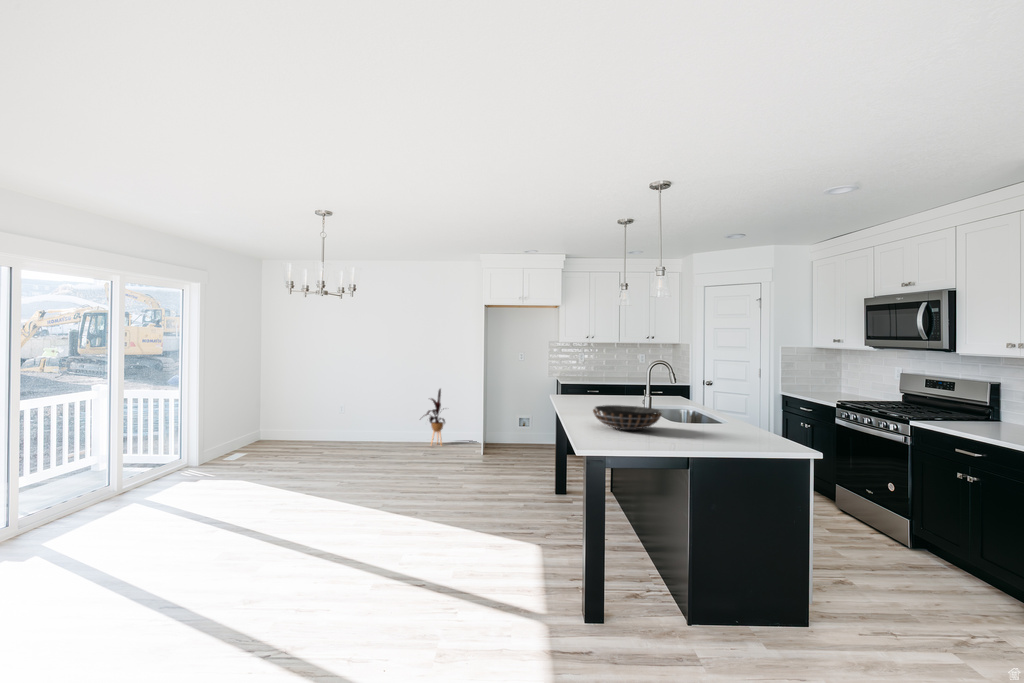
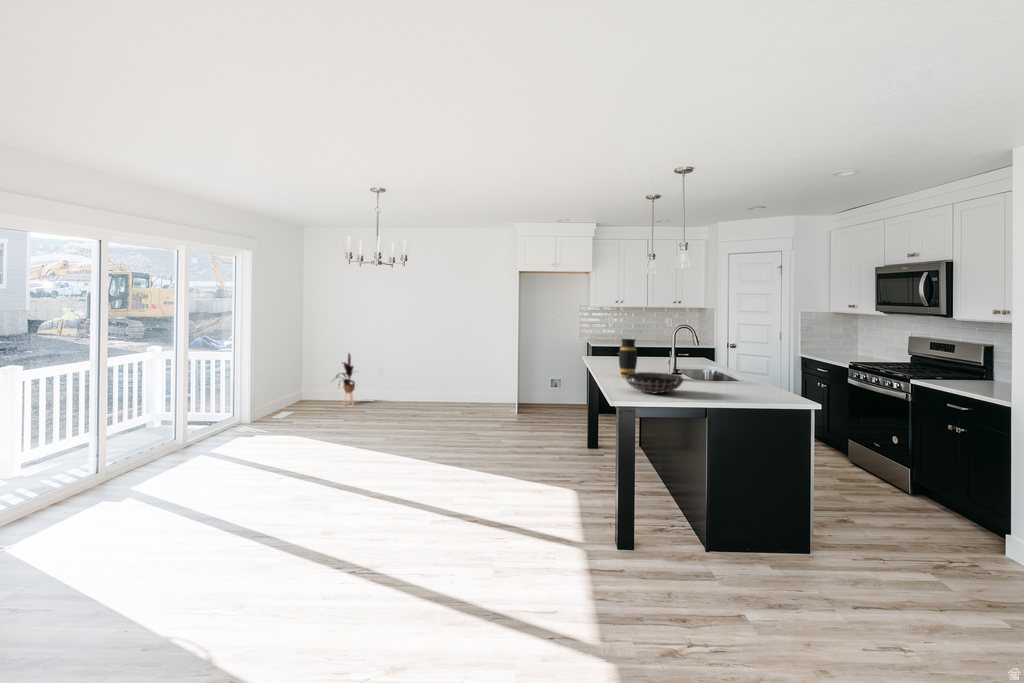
vase: none [588,368,609,413] -> present [619,339,637,378]
house plant: present [425,389,445,444] -> present [336,354,355,405]

